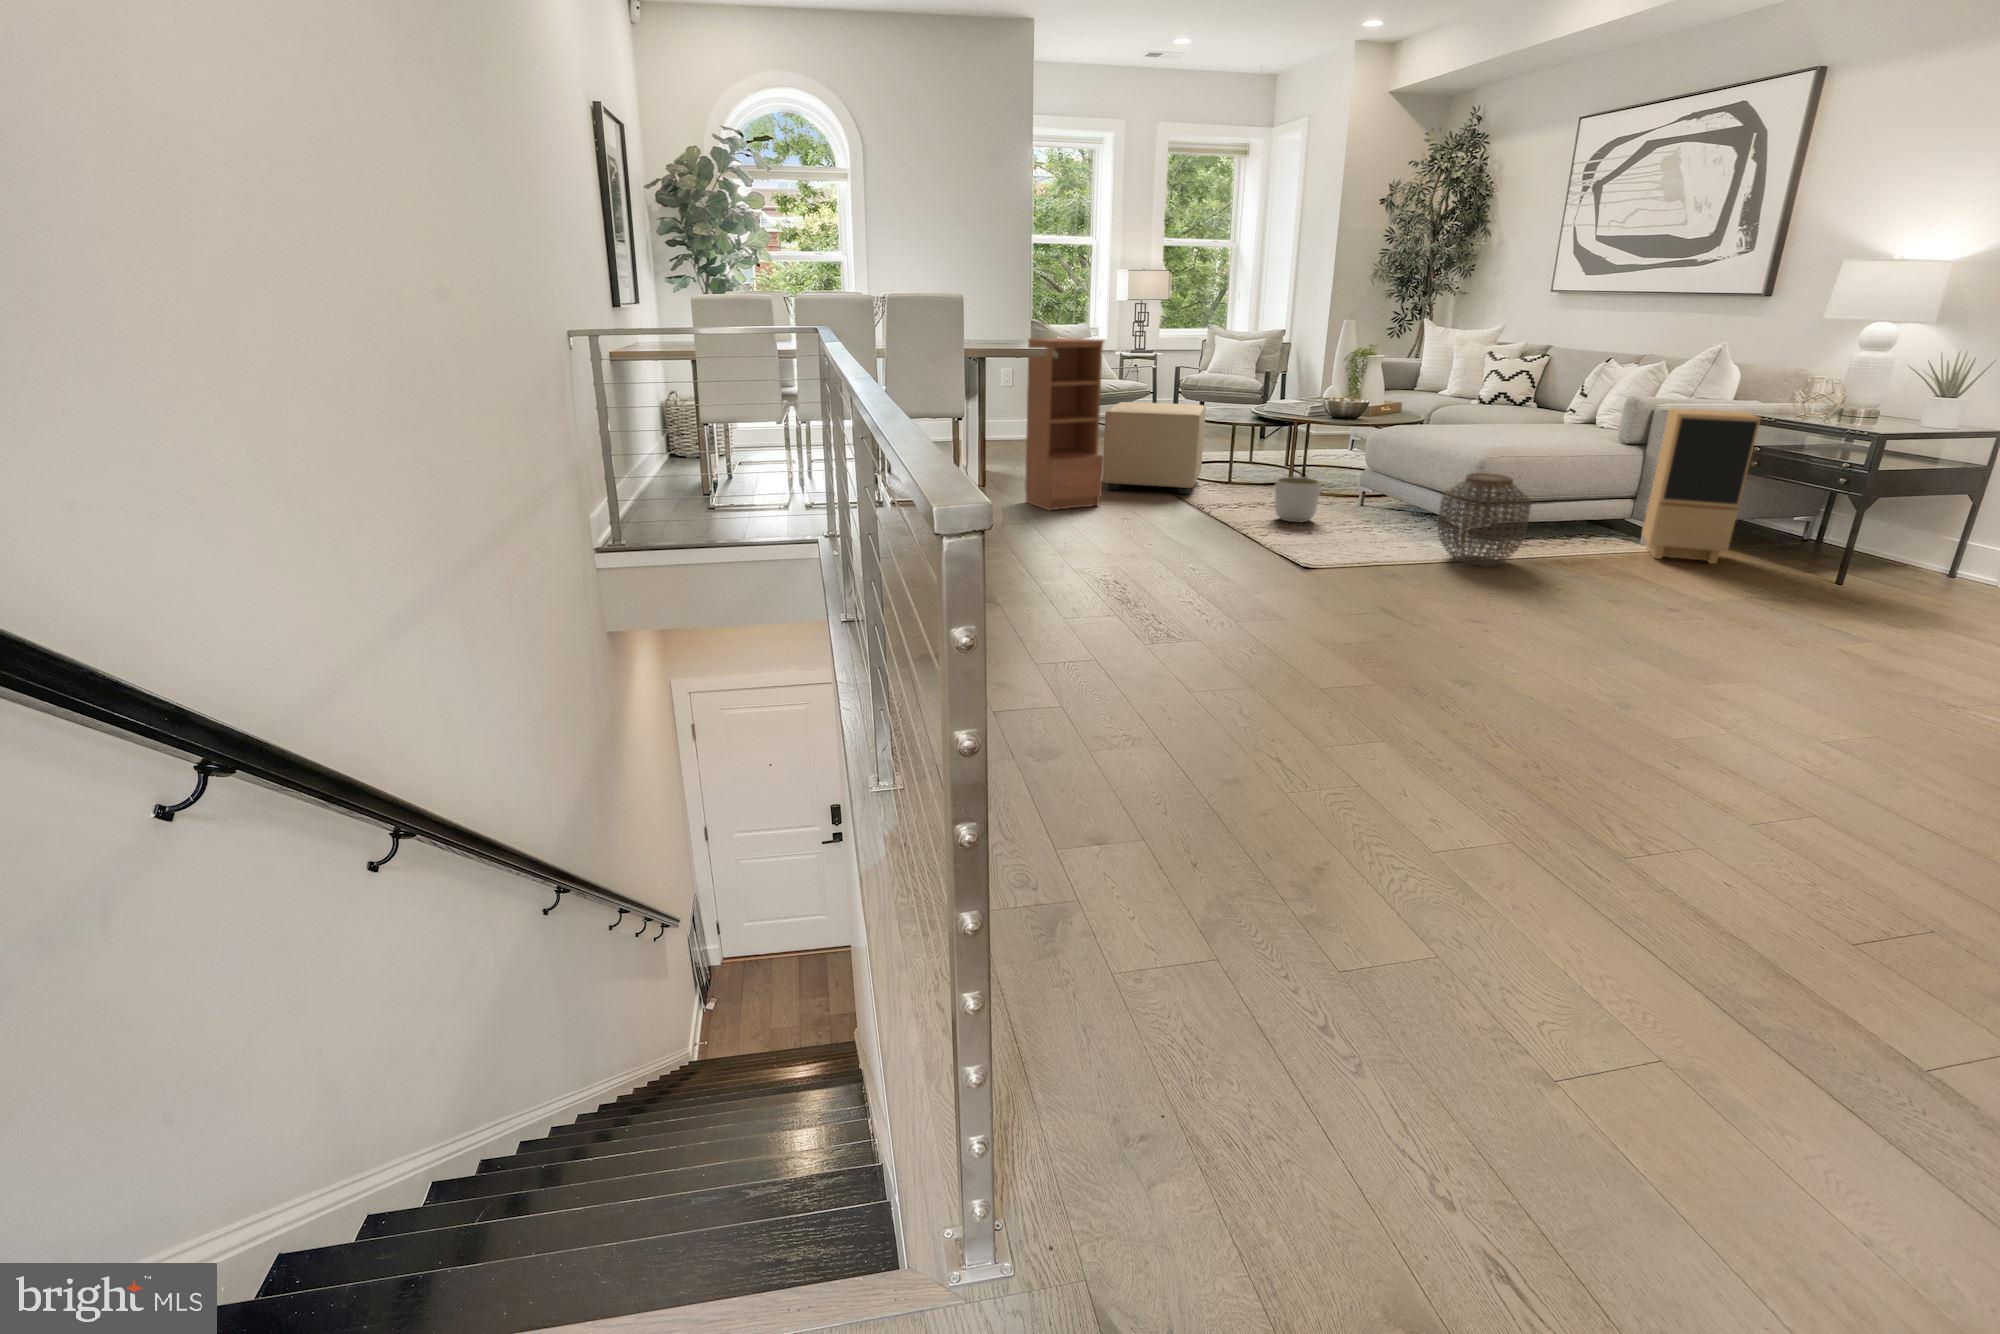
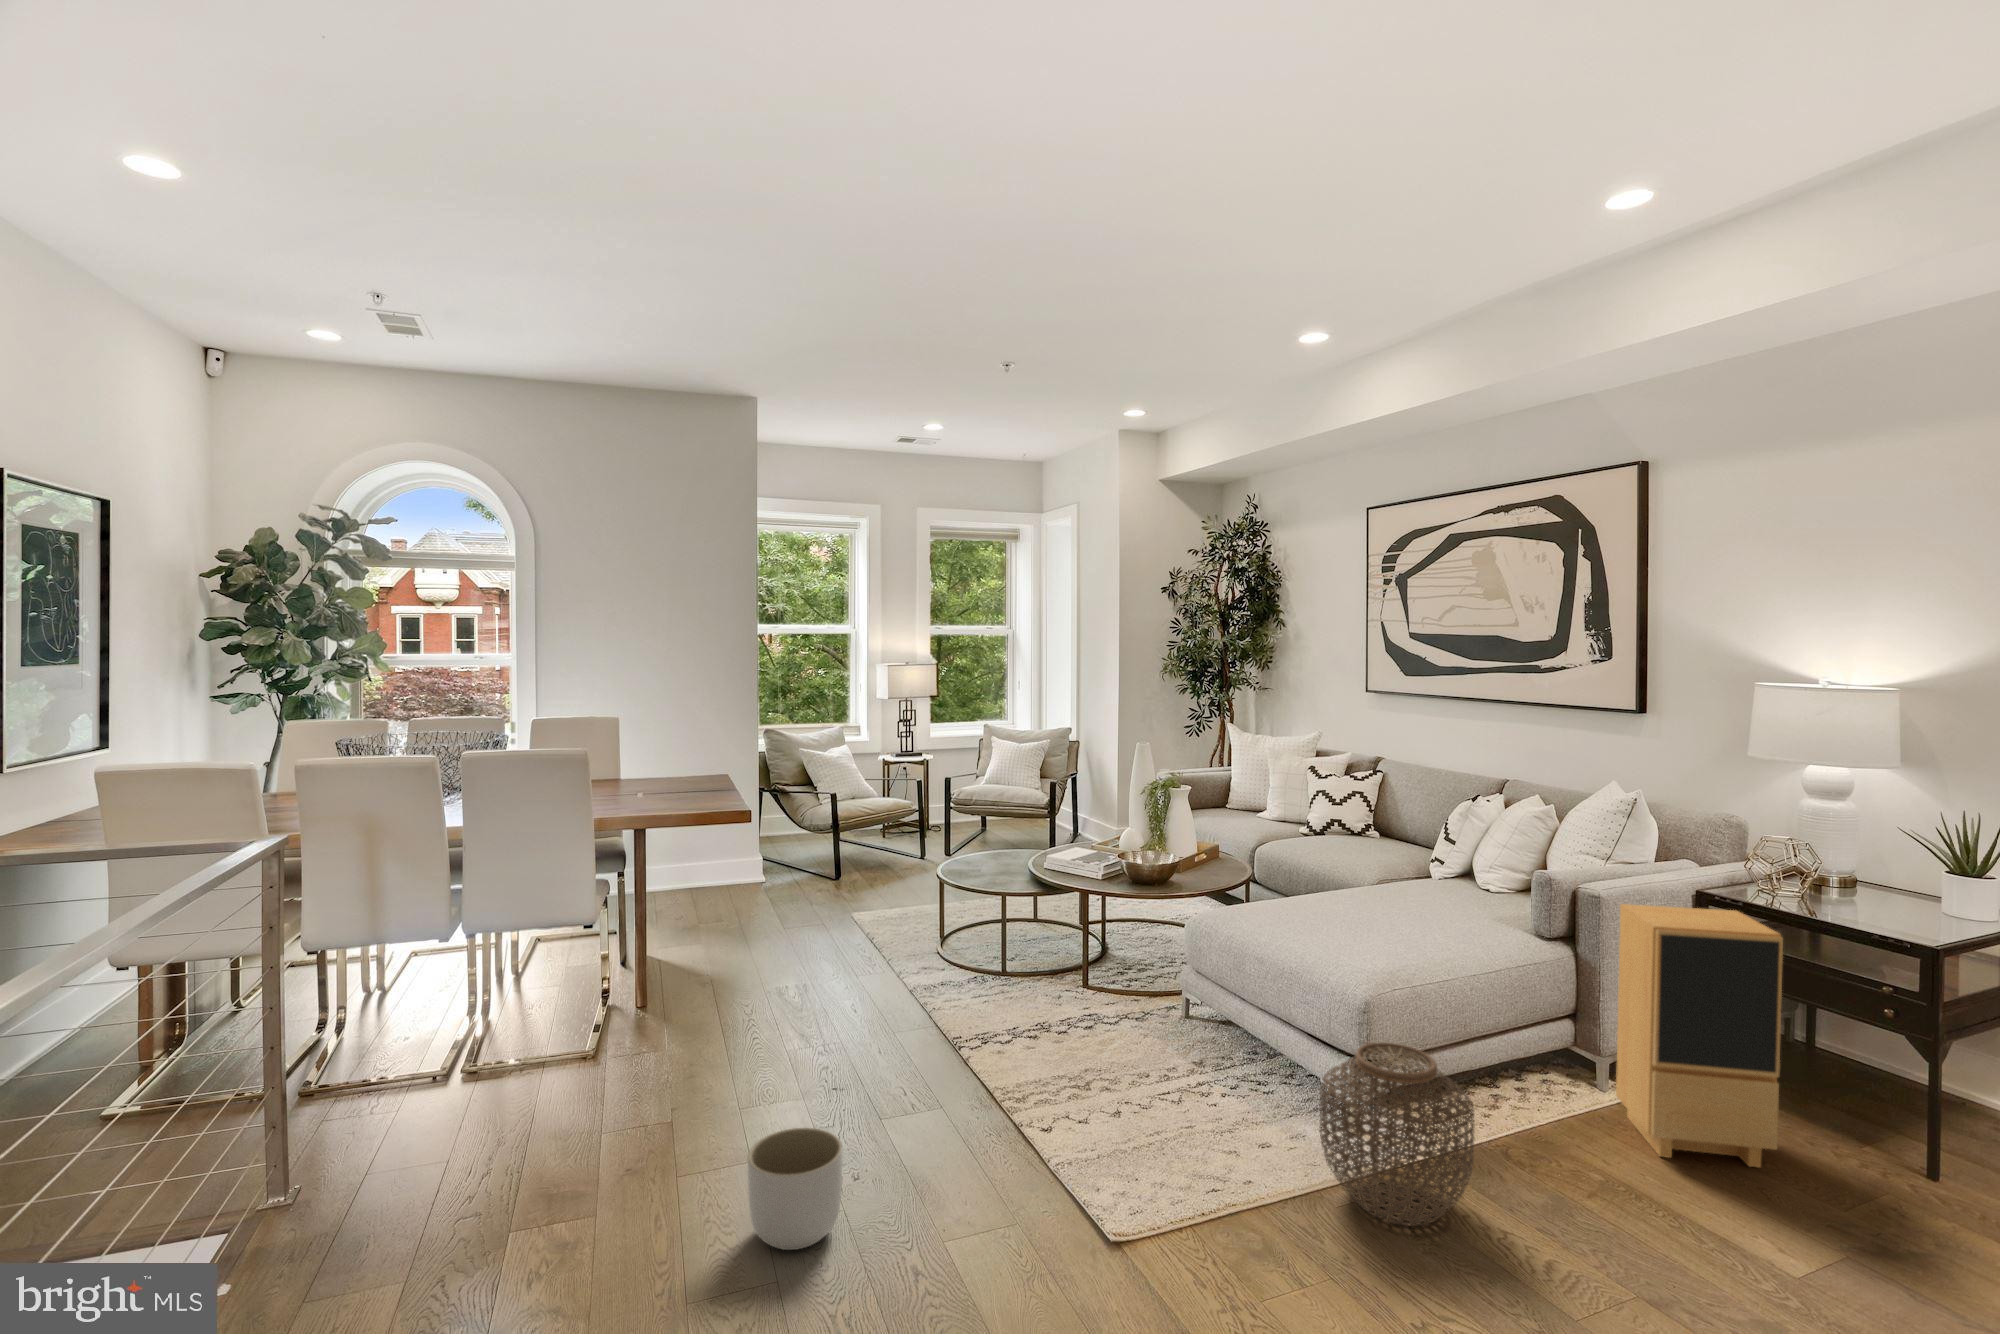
bookcase: present [1025,338,1104,511] -> none [665,796,787,1082]
ottoman: present [1103,402,1206,494] -> none [807,860,960,1007]
planter: present [1274,477,1321,522] -> present [748,1128,843,1250]

